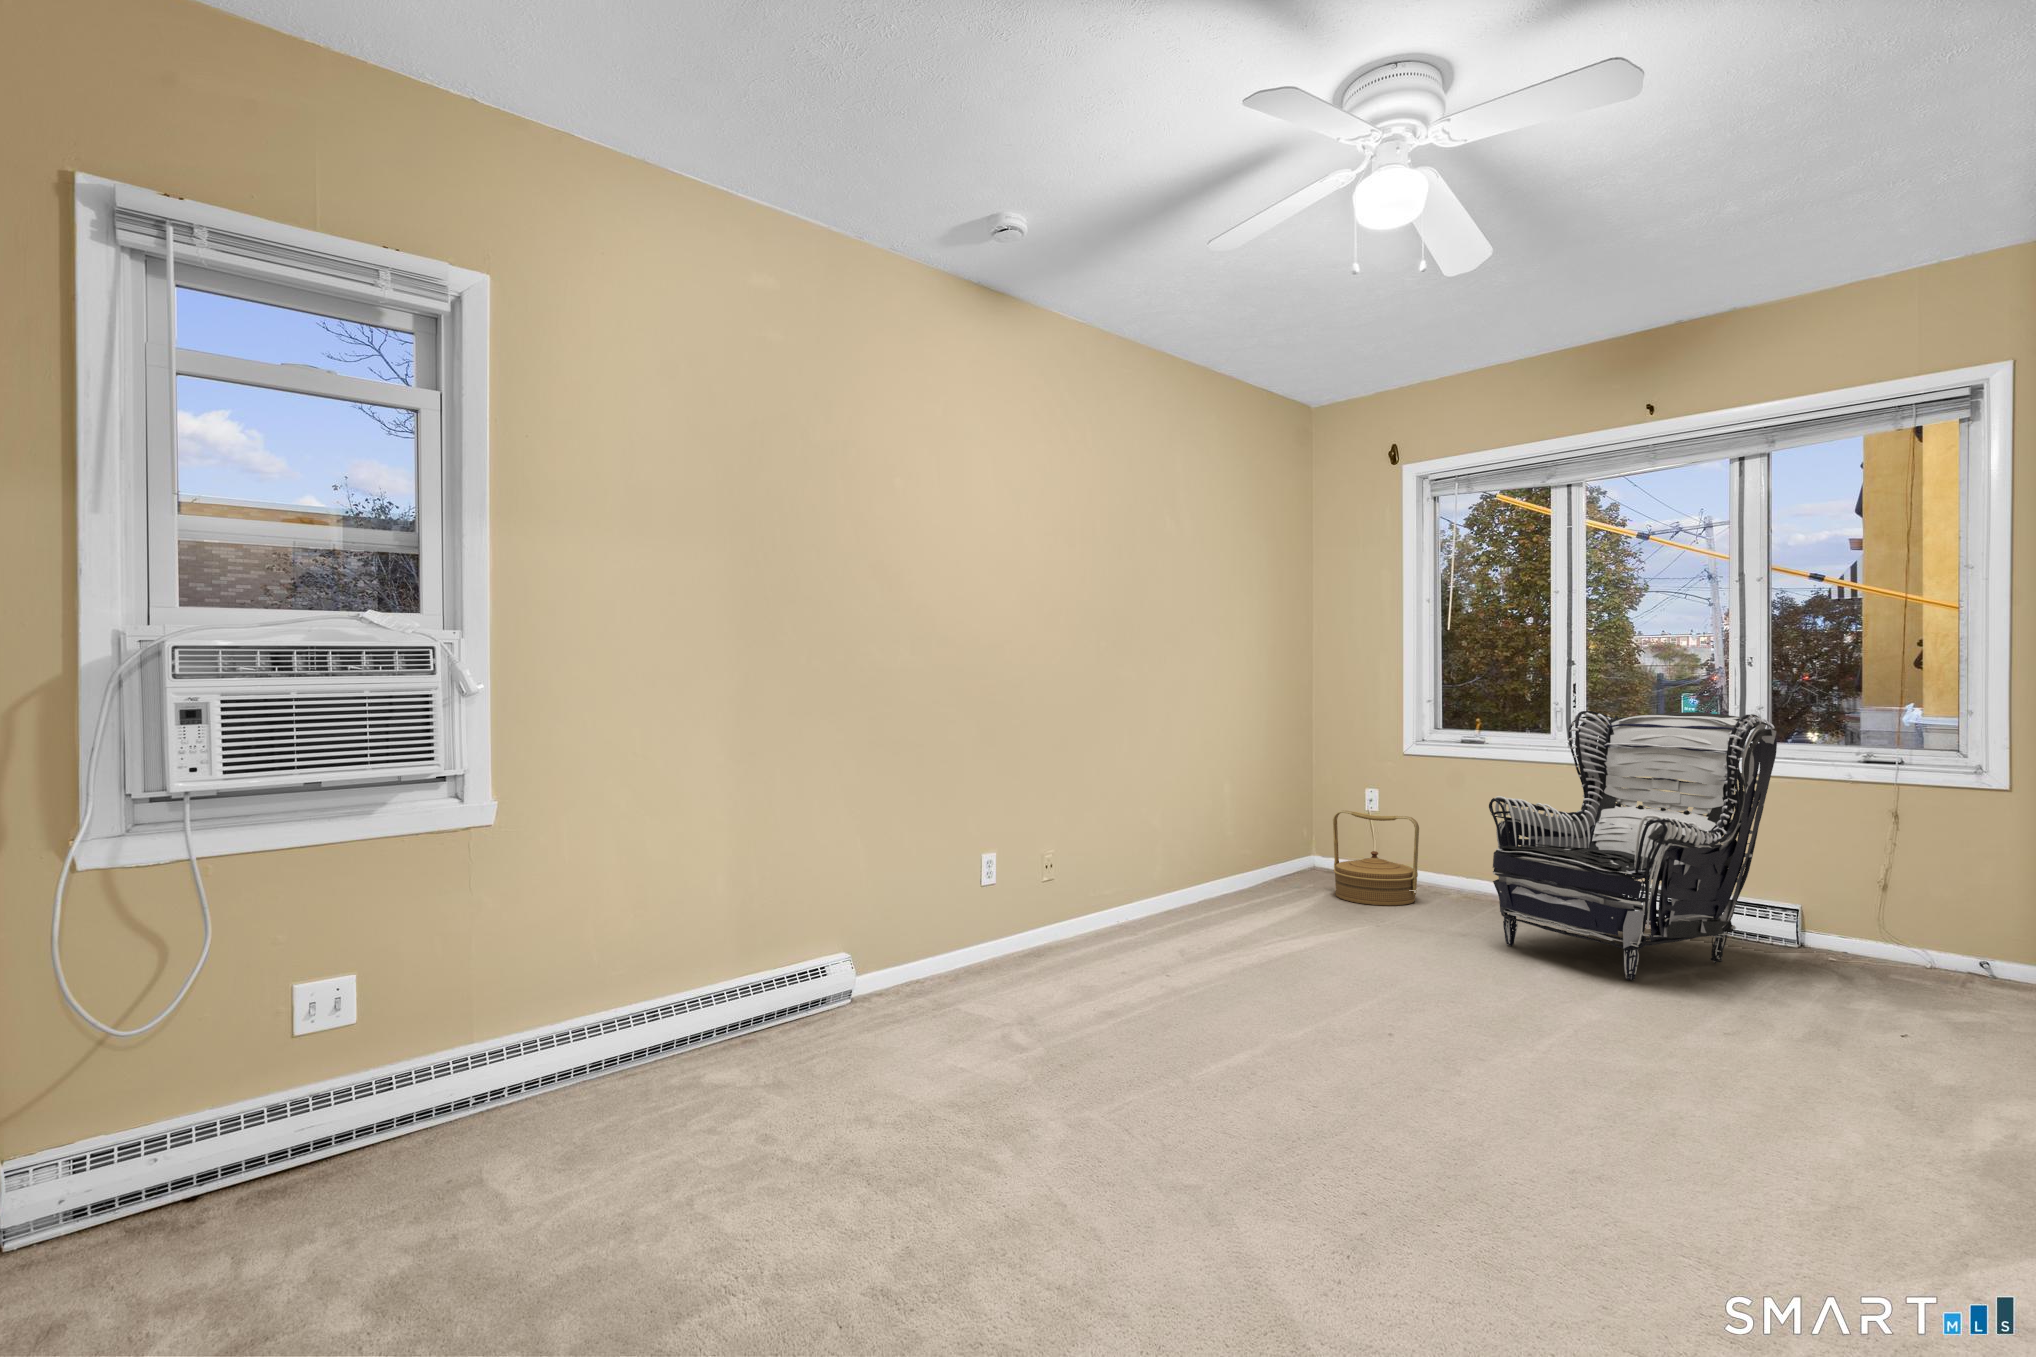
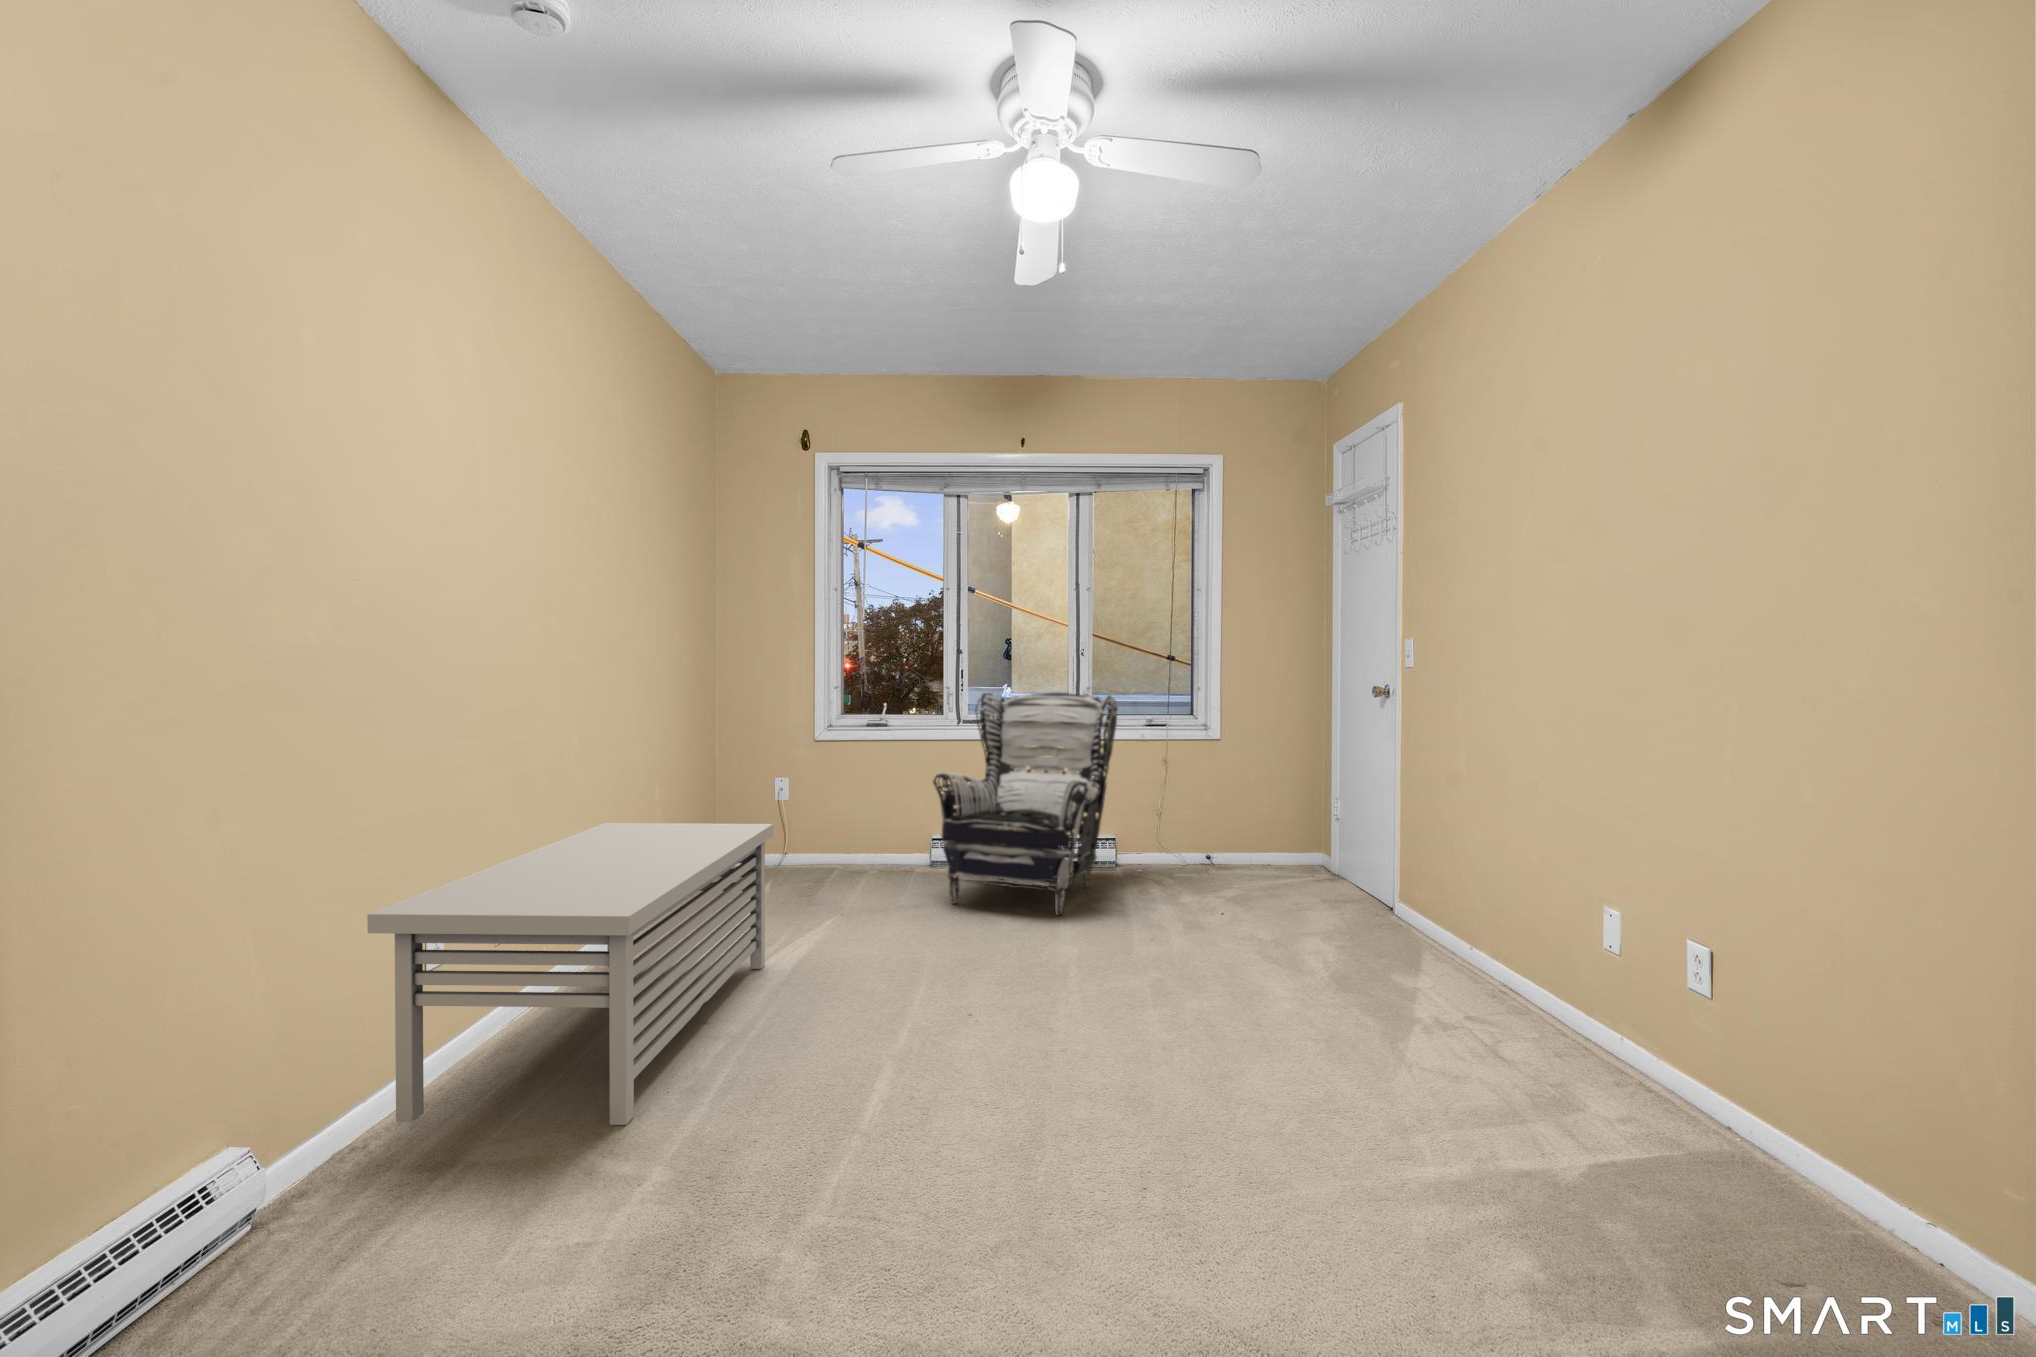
storage bench: none [937,807,1268,1014] -> present [367,823,773,1125]
woven basket: present [1333,811,1419,906] -> none [759,796,845,888]

